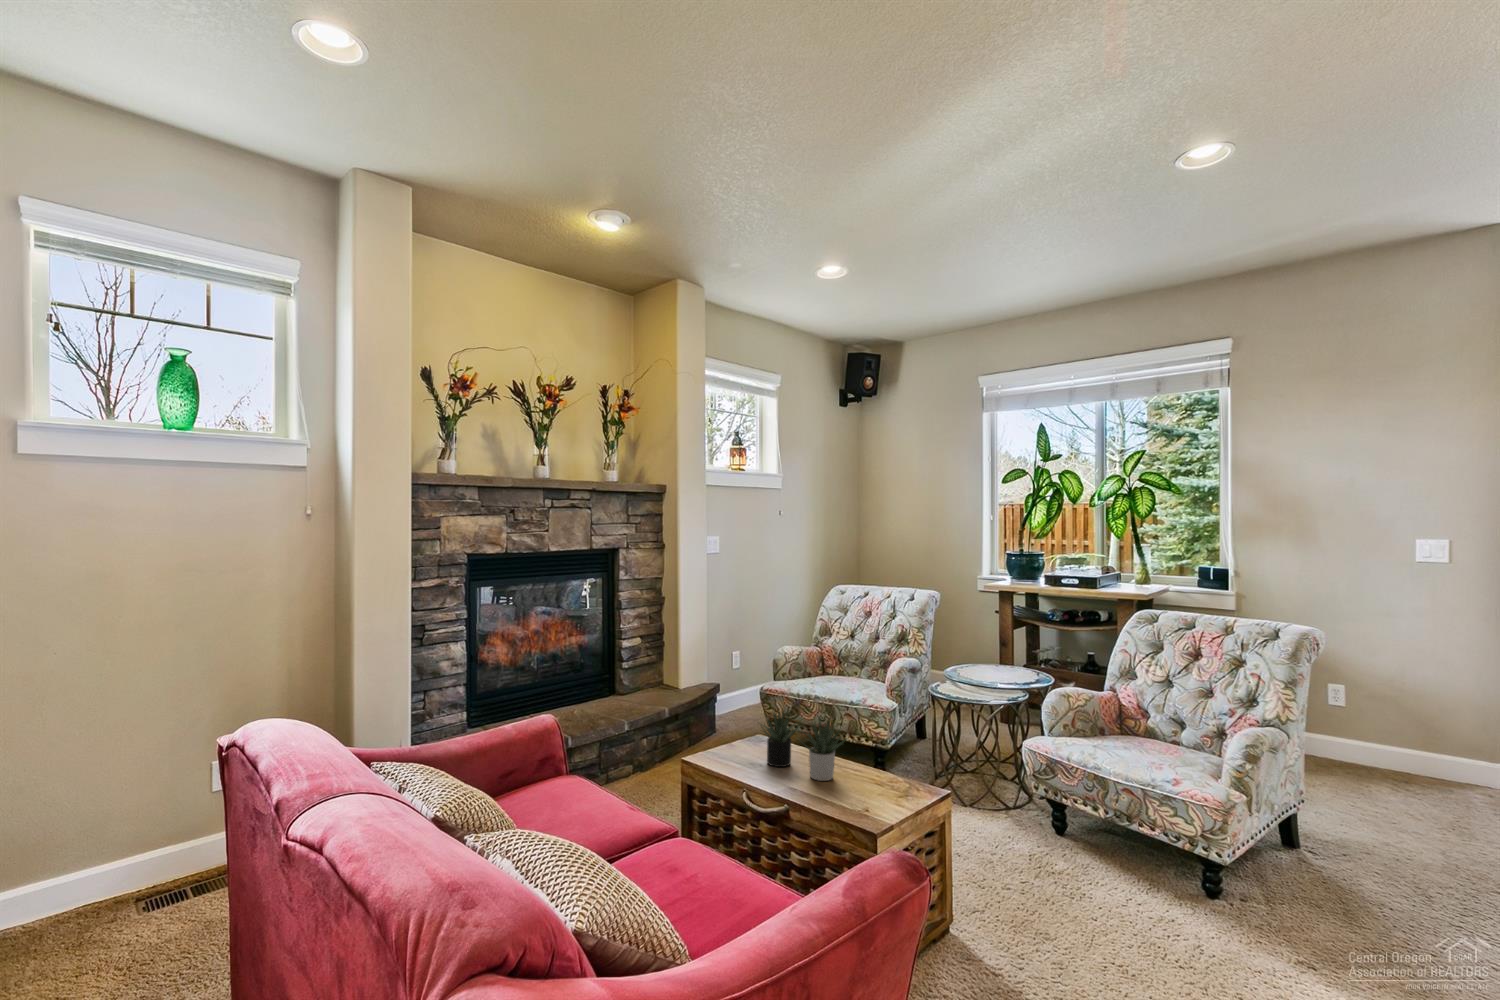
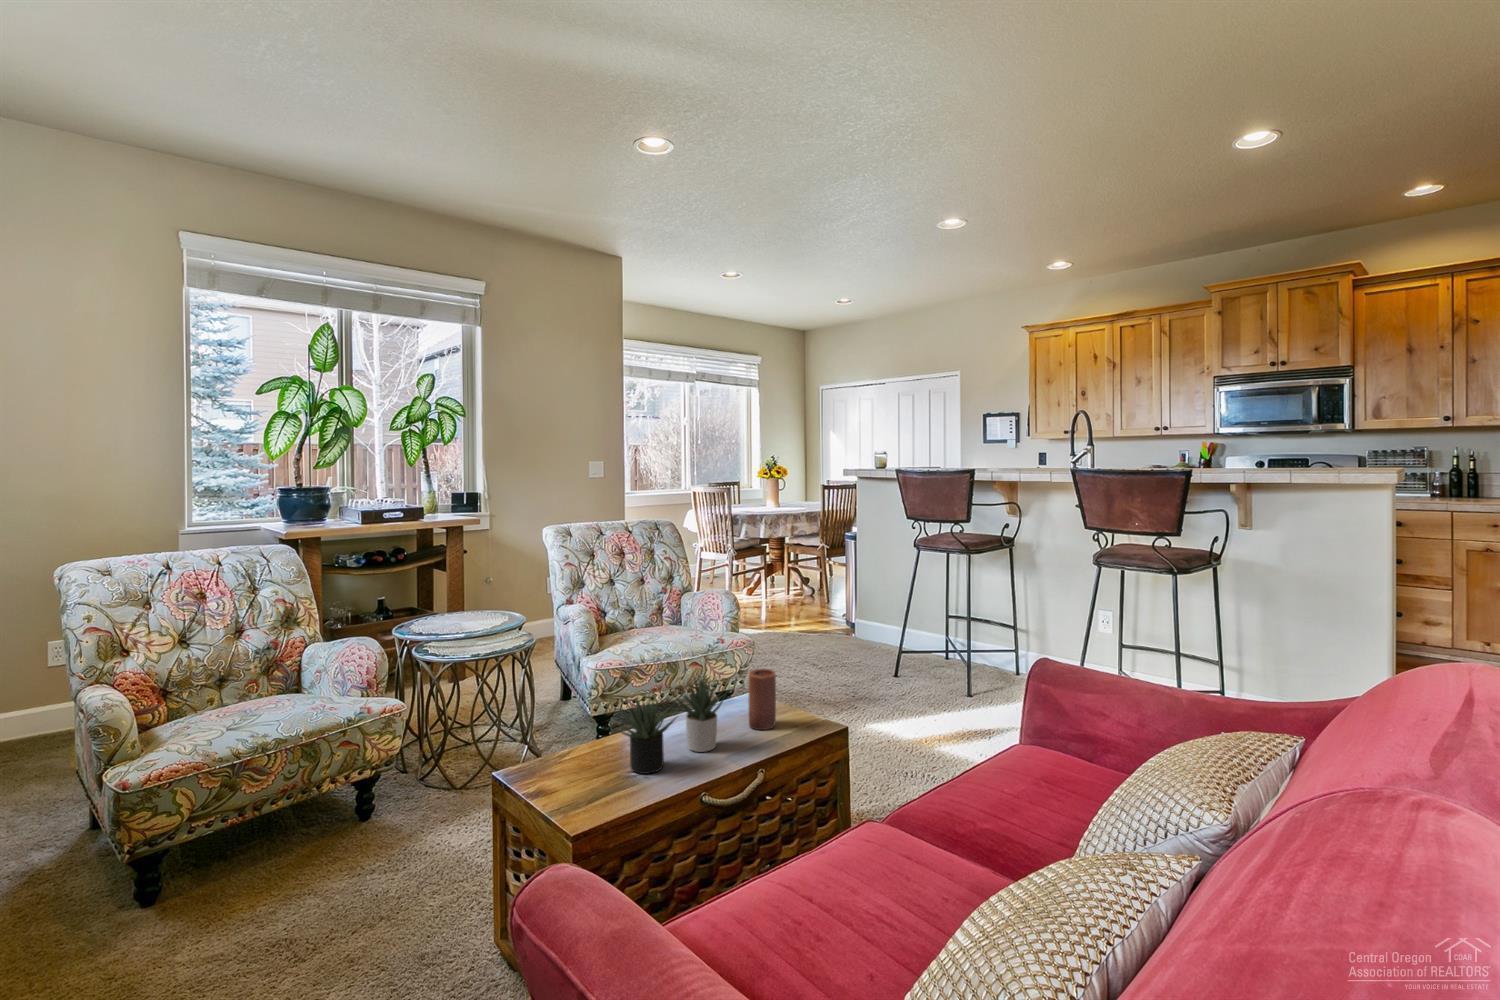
candle: none [868,741,895,801] -> present [749,669,776,730]

